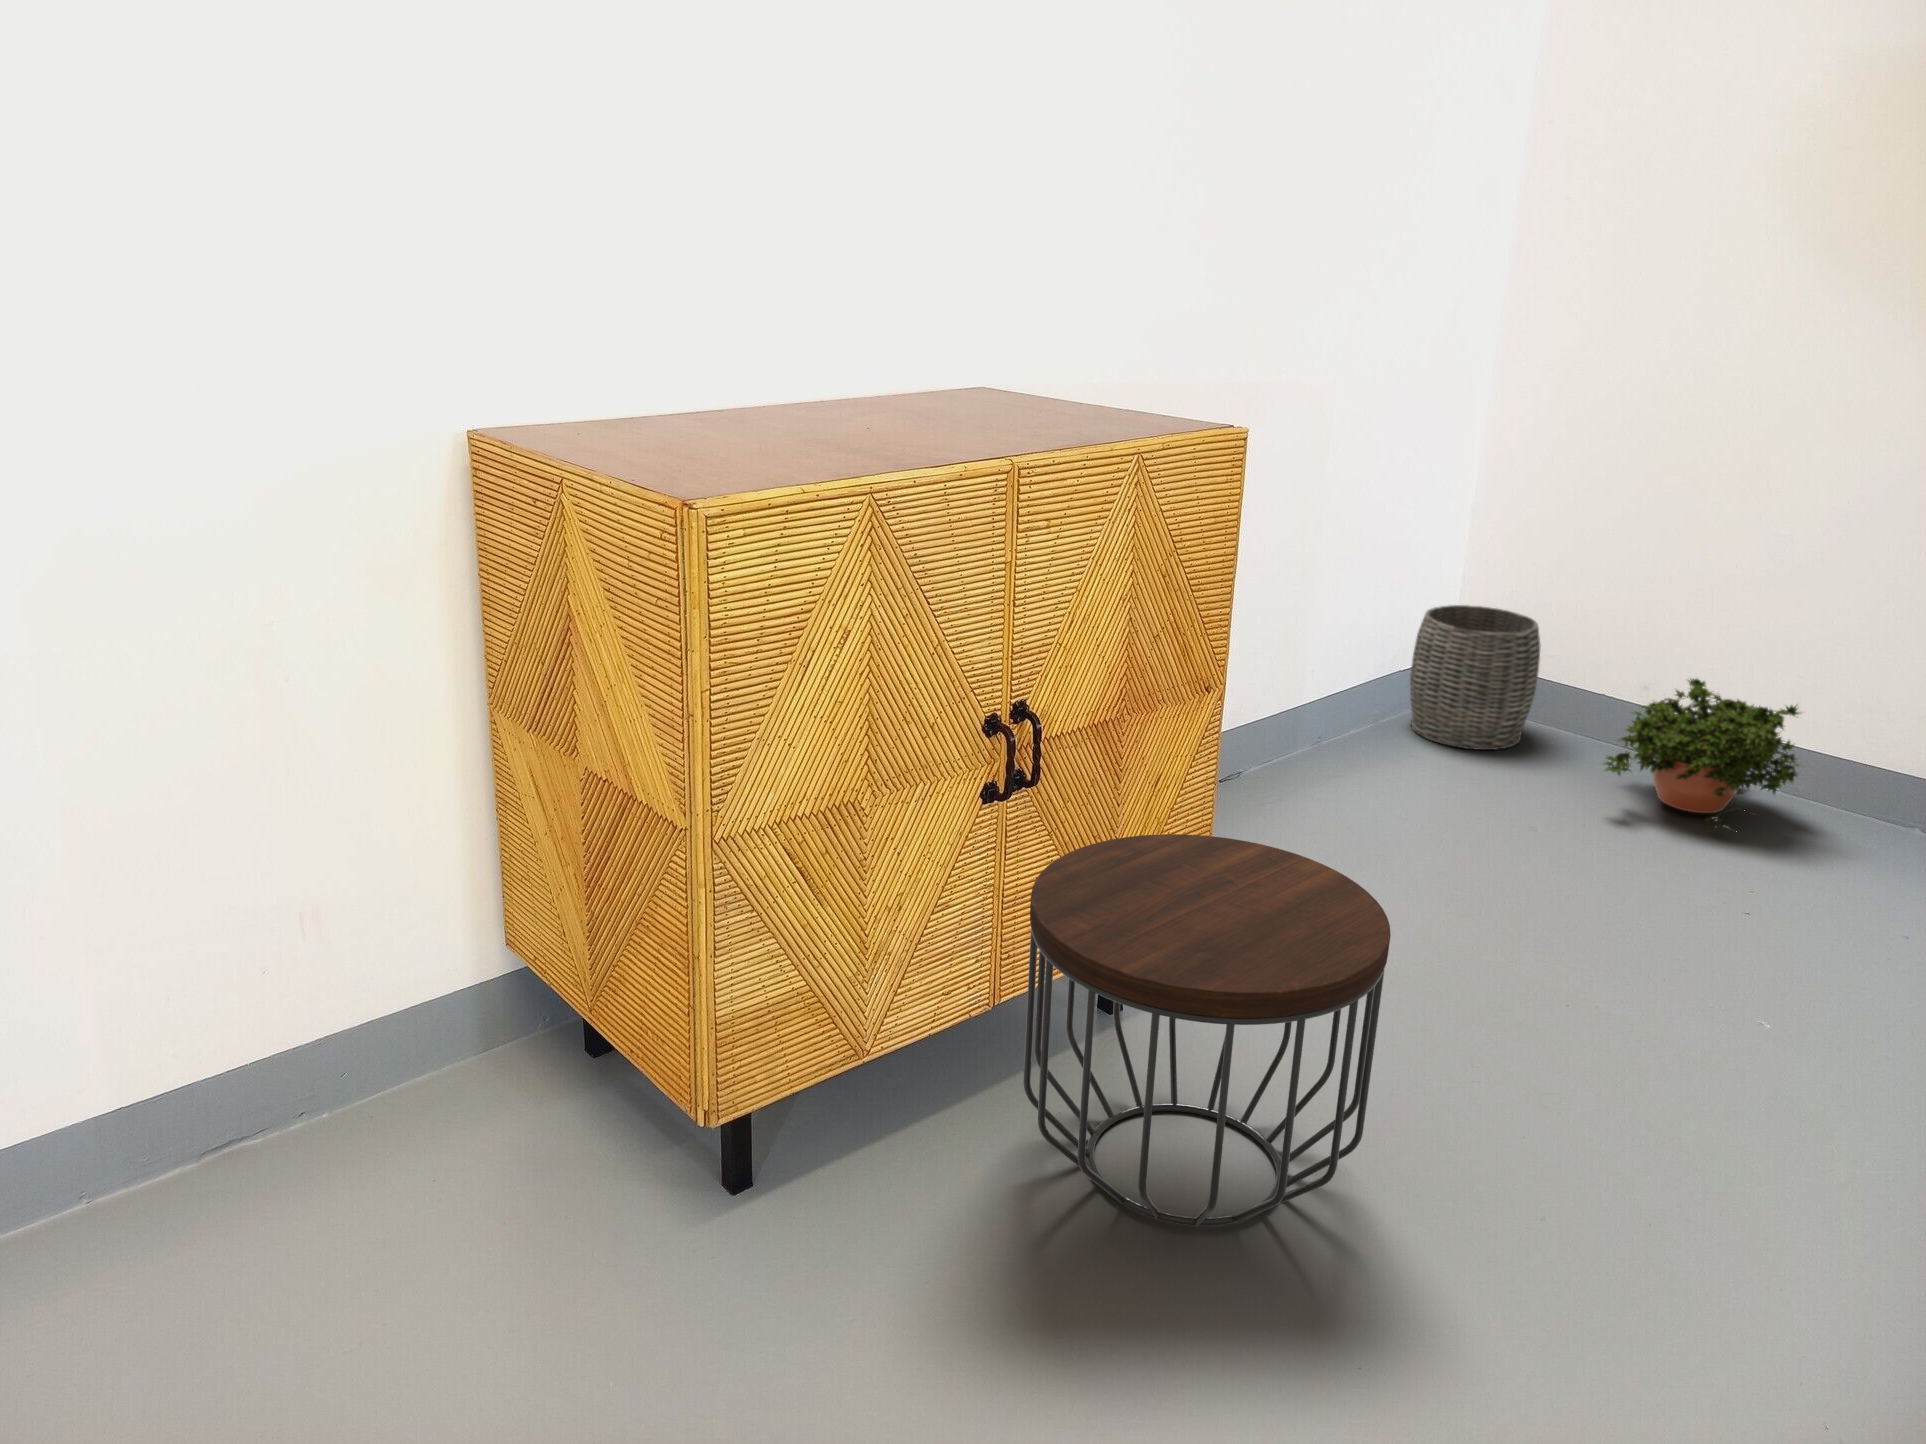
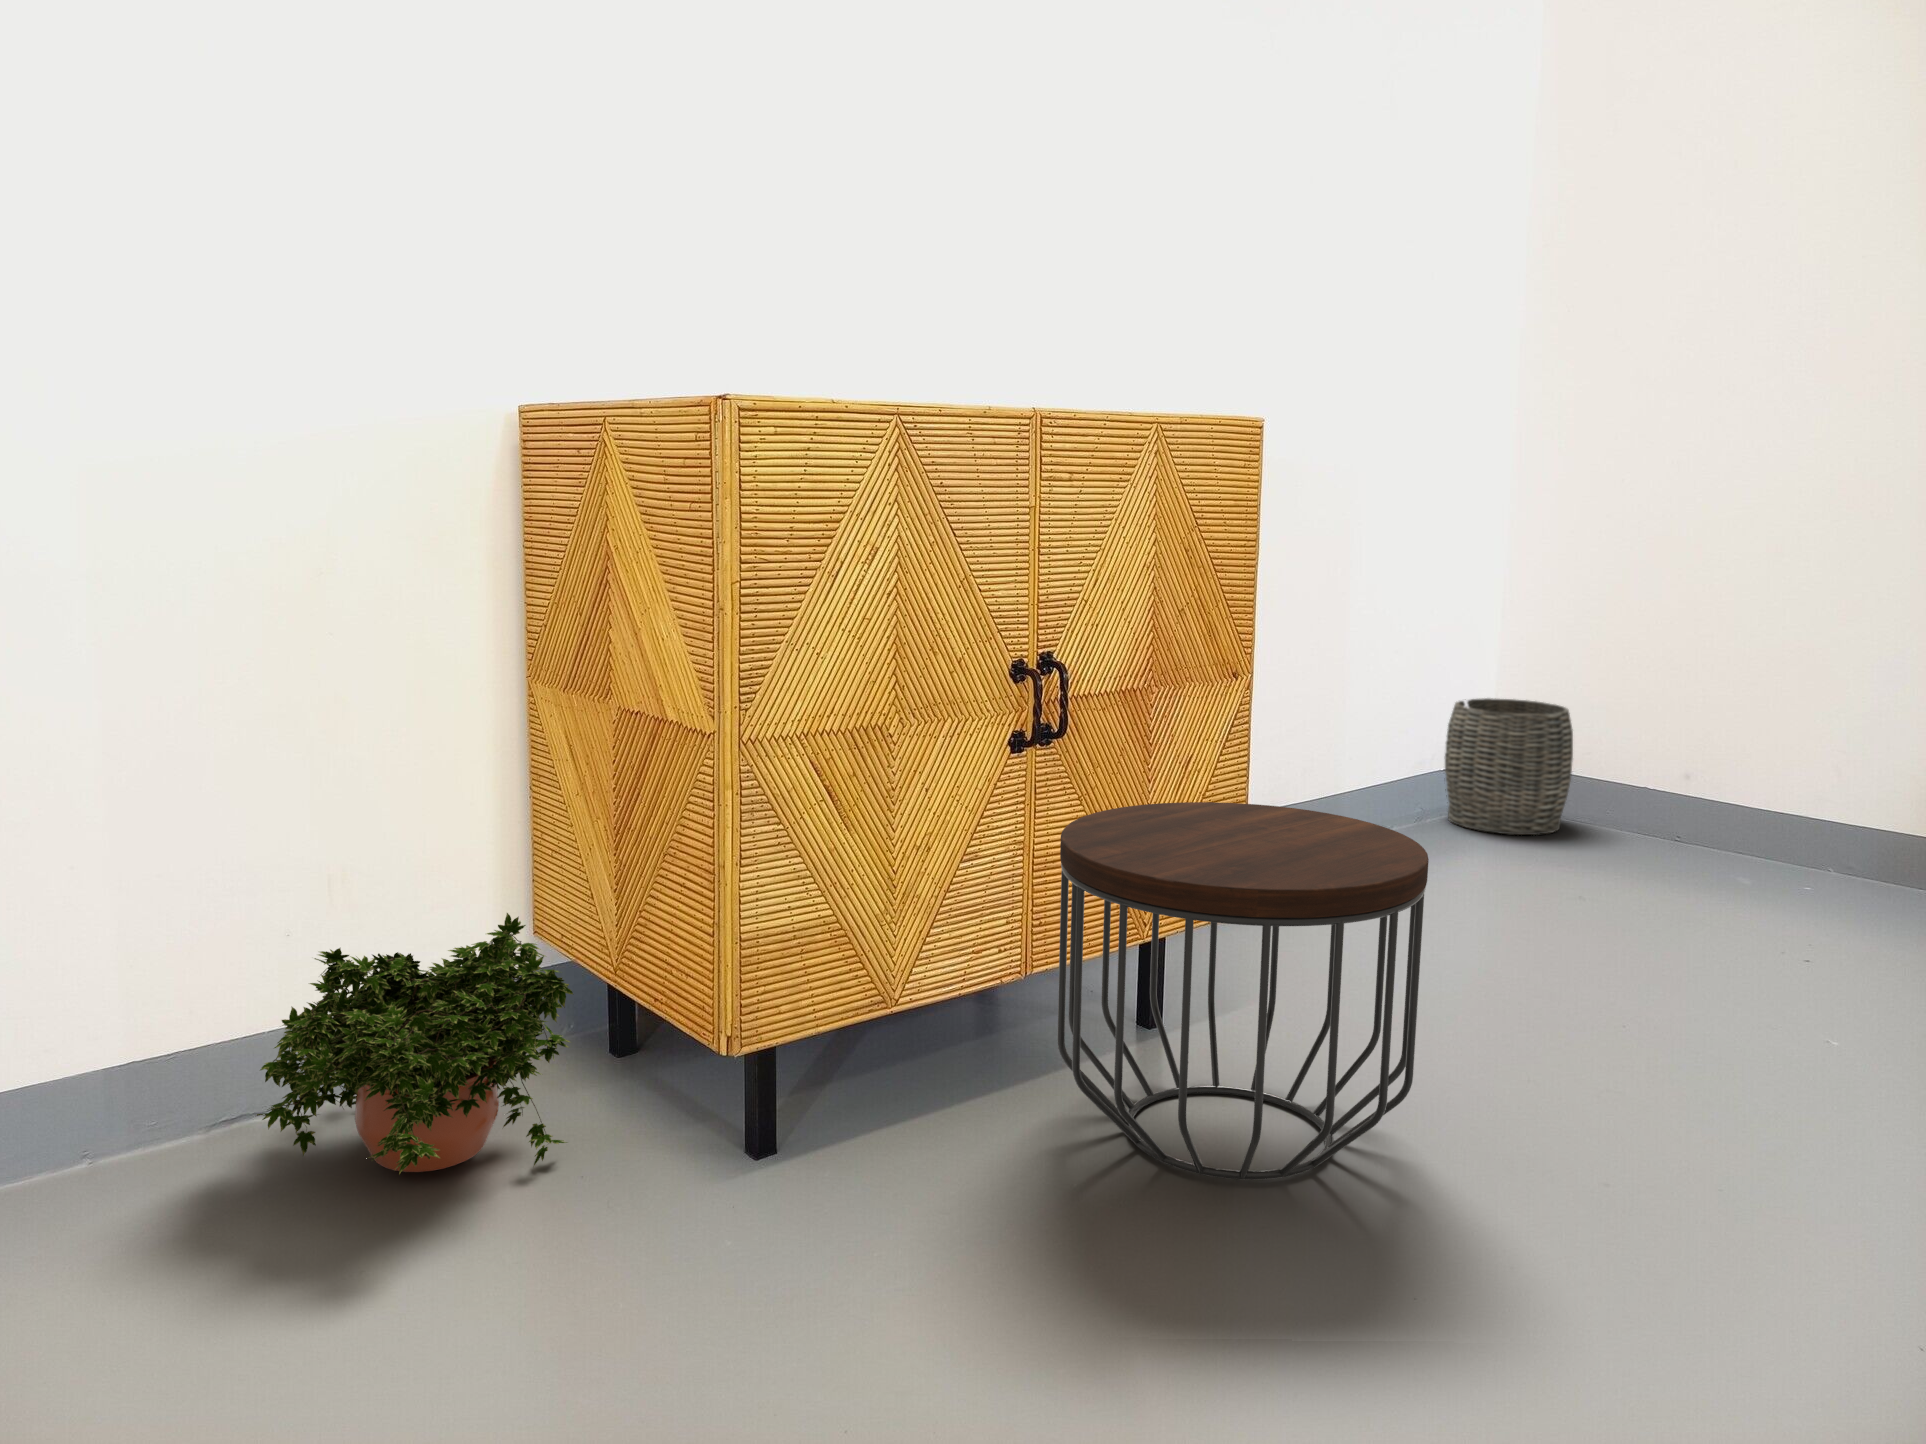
potted plant: present [1604,679,1800,829] -> present [257,913,573,1174]

